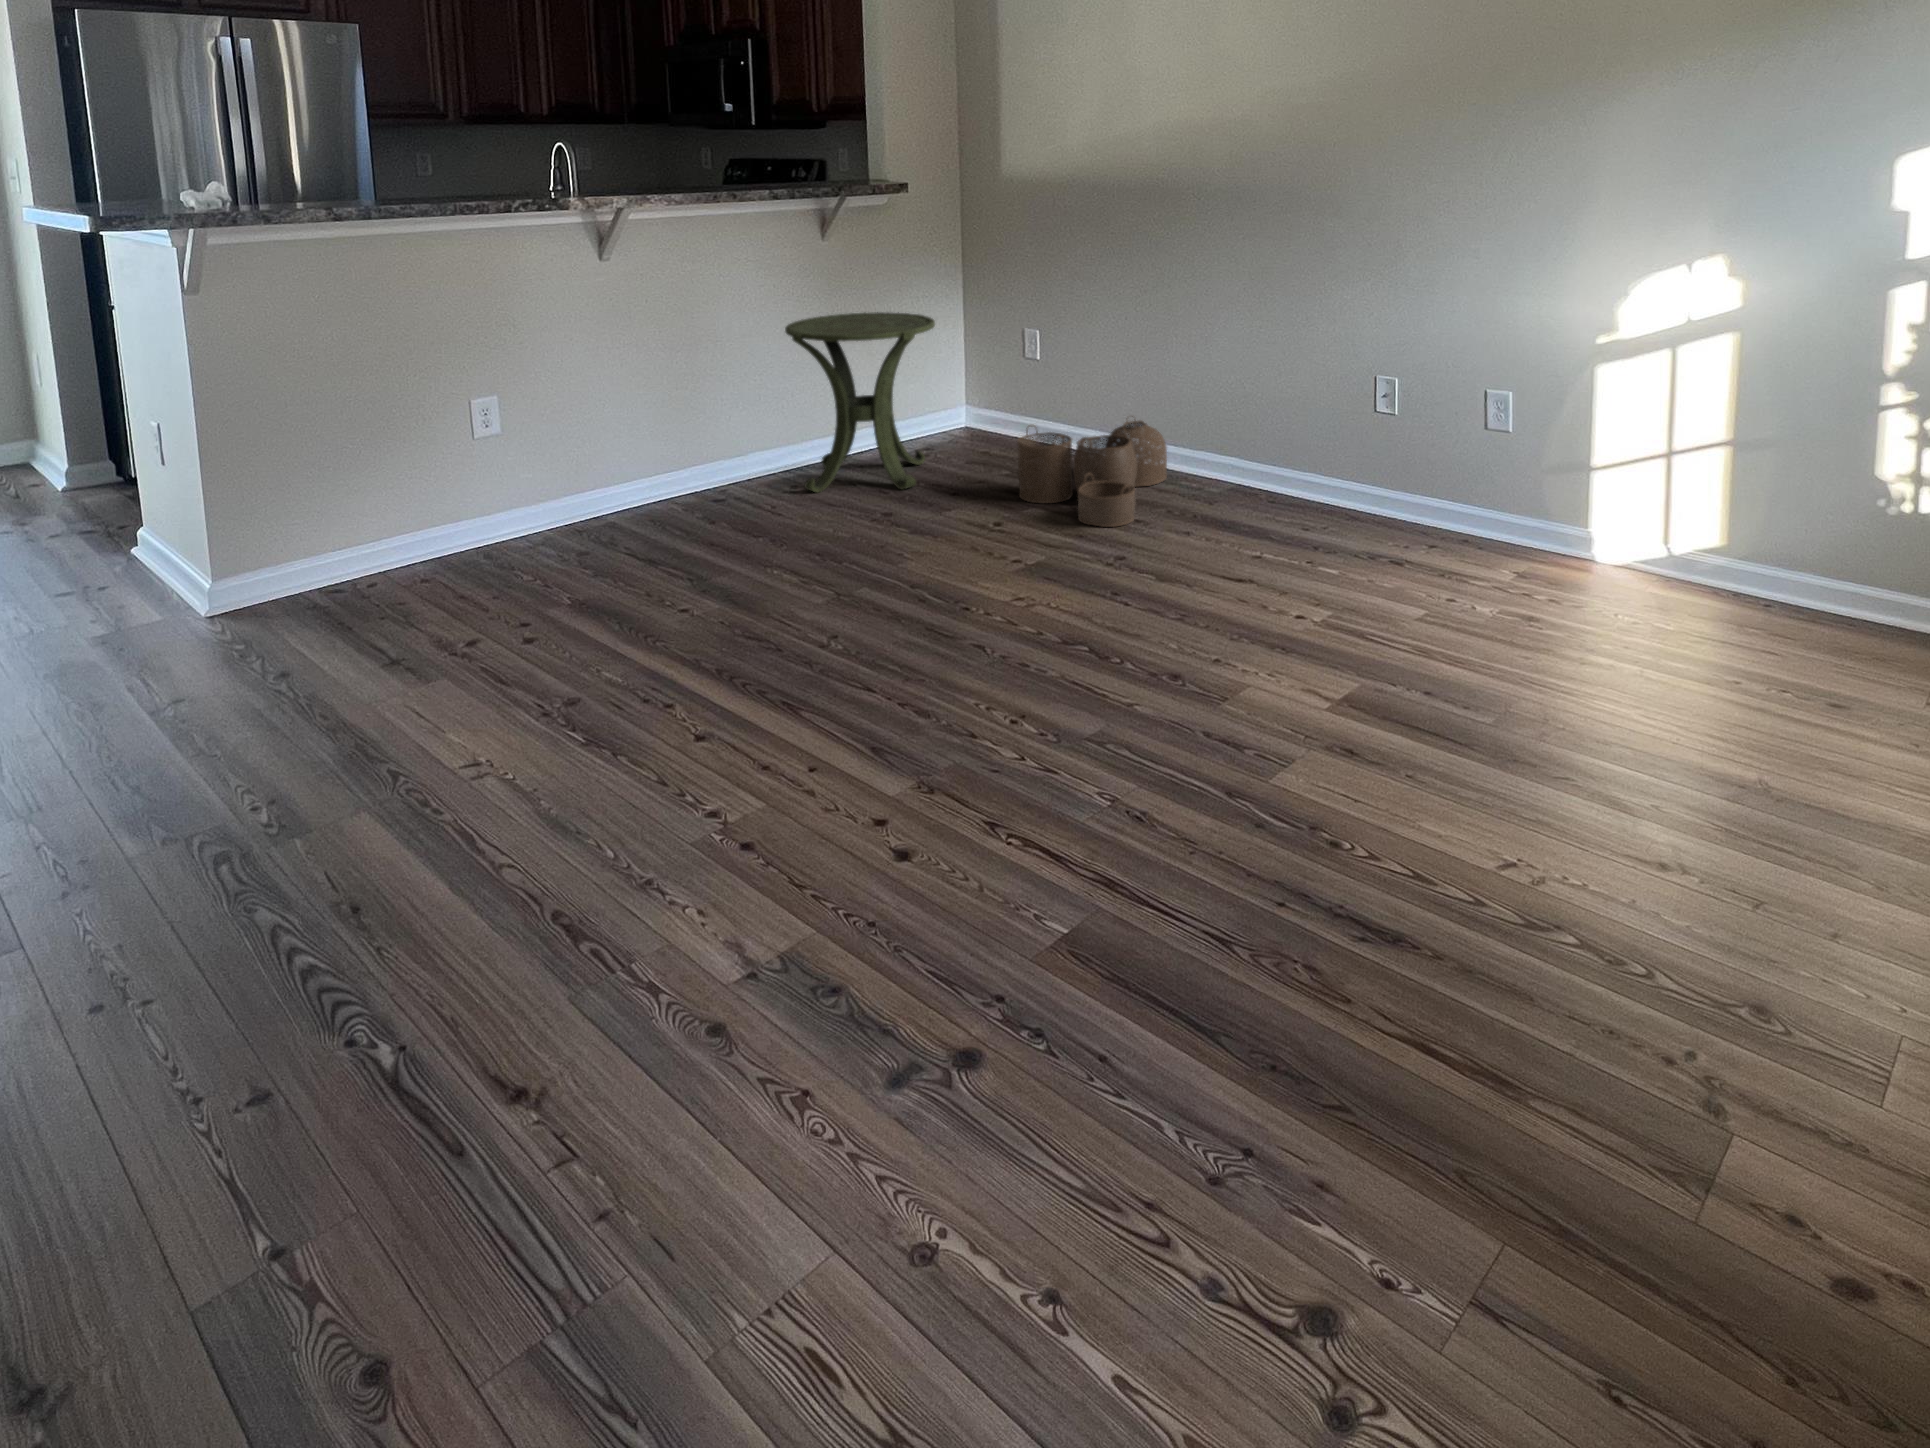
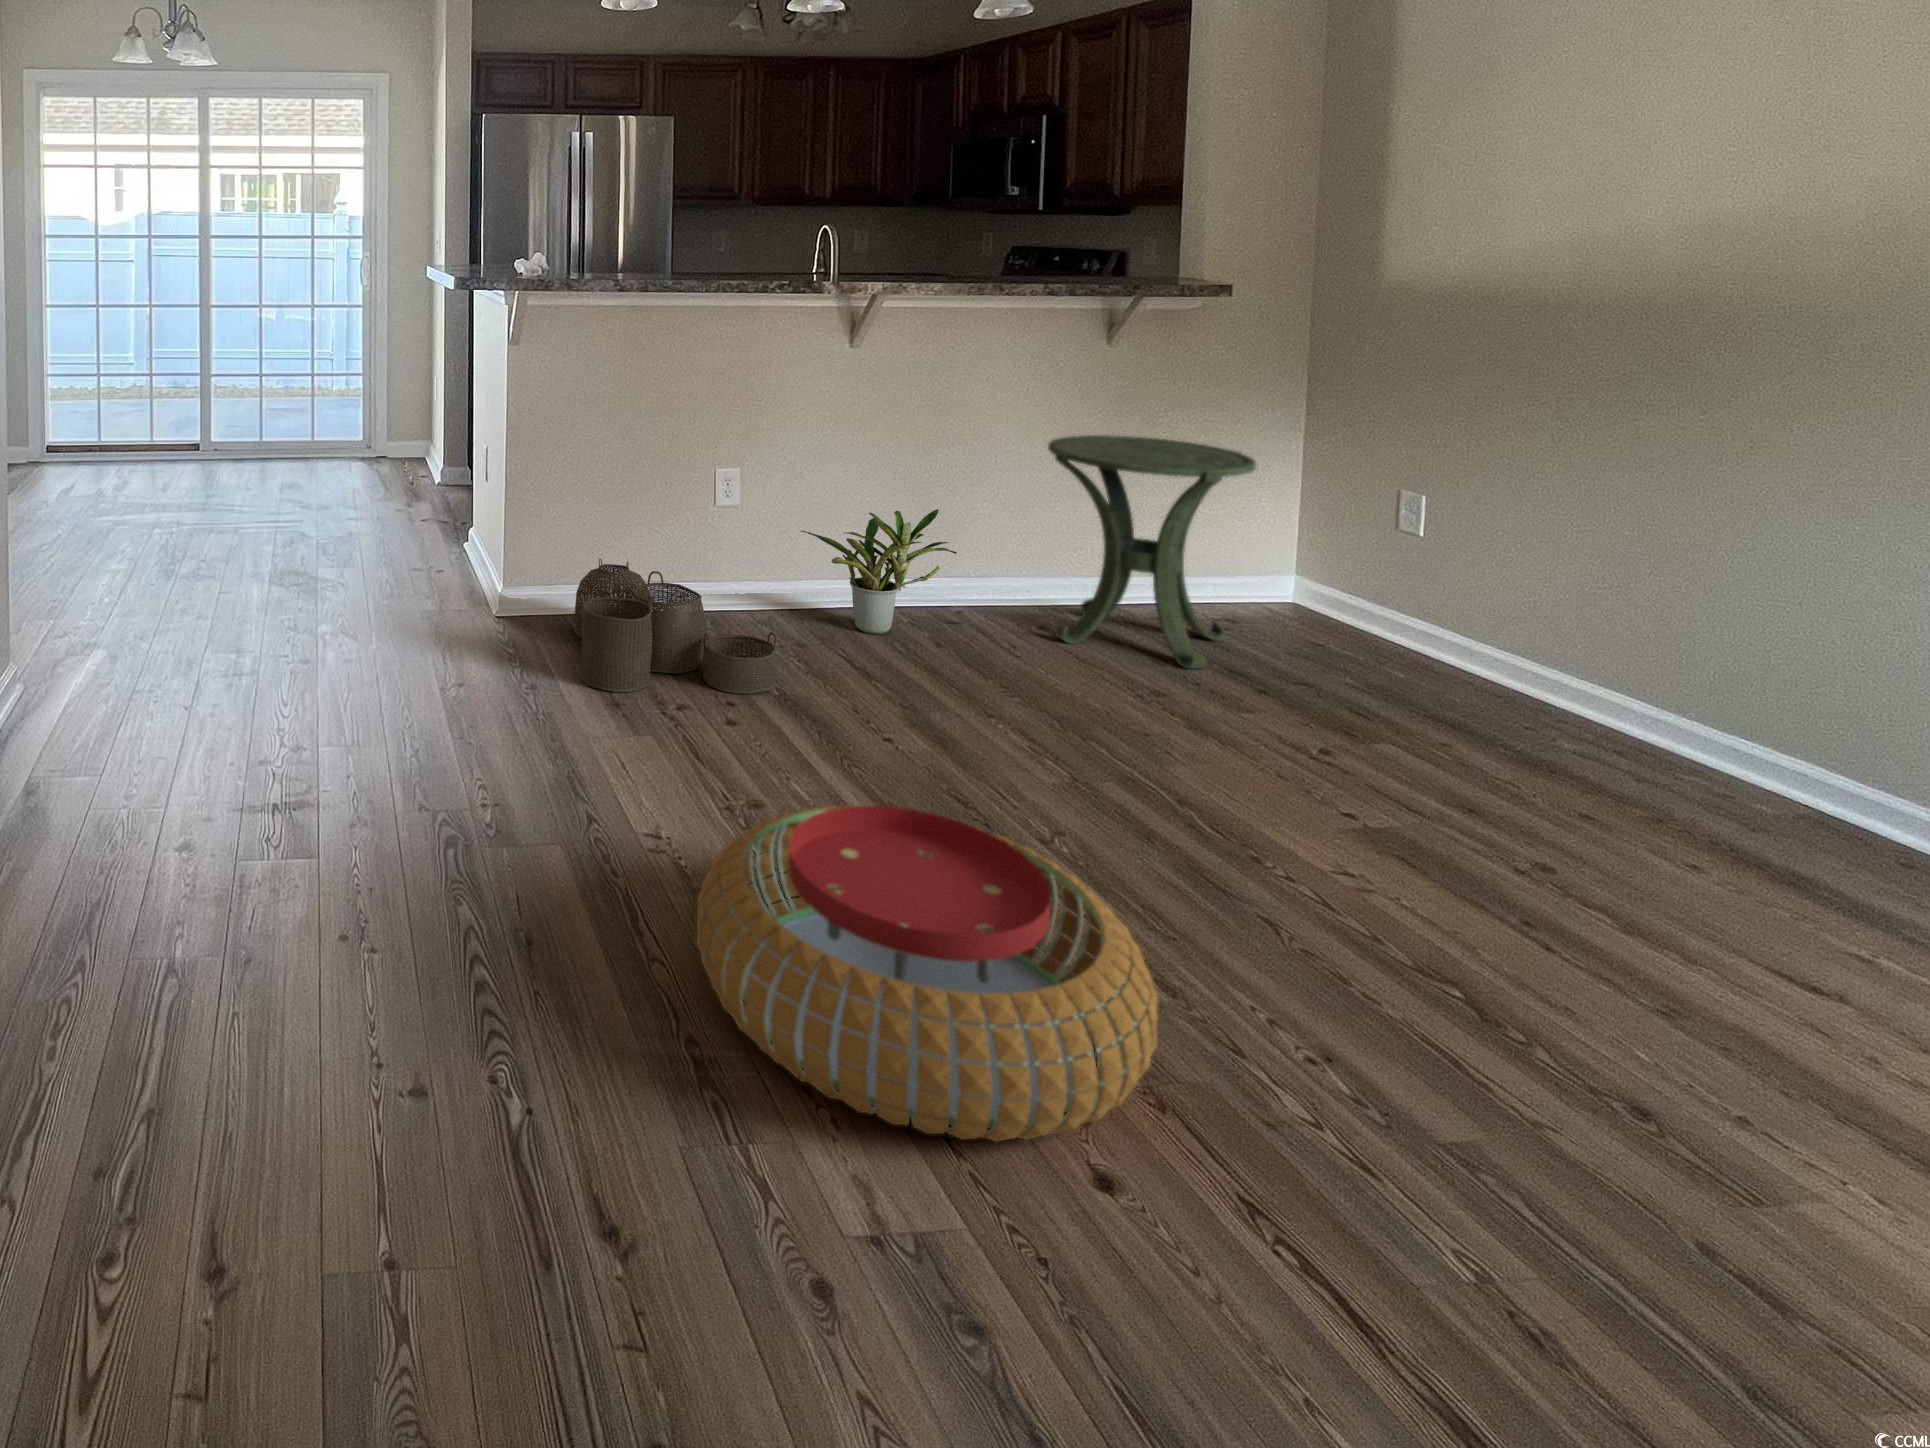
potted plant: none [571,400,720,526] -> present [801,509,957,634]
woven basket: present [1017,416,1167,527] -> present [574,559,777,694]
pouf: none [541,642,924,898] -> present [697,805,1158,1141]

